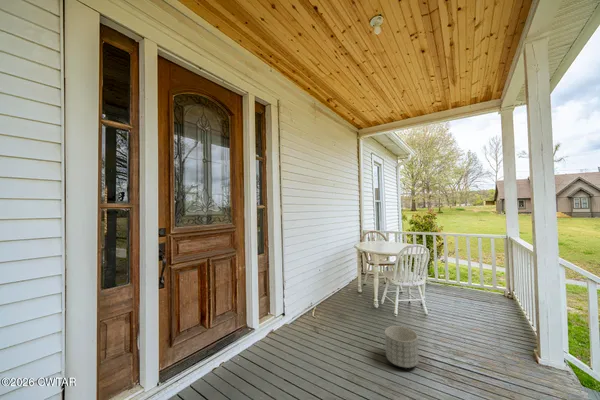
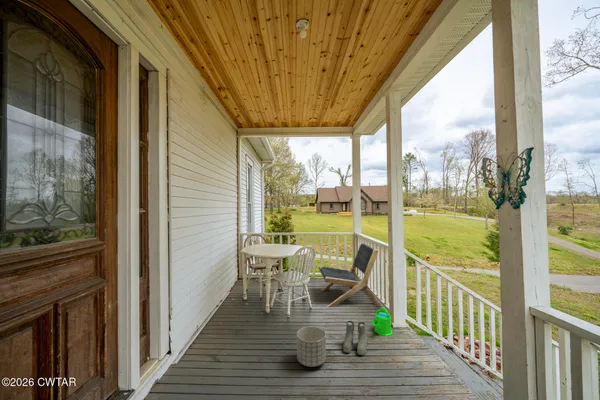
lounge chair: none [446,249,534,334] -> present [319,242,379,307]
watering can: none [497,333,538,373] -> present [372,307,392,336]
boots: none [446,335,482,378] -> present [343,321,367,355]

